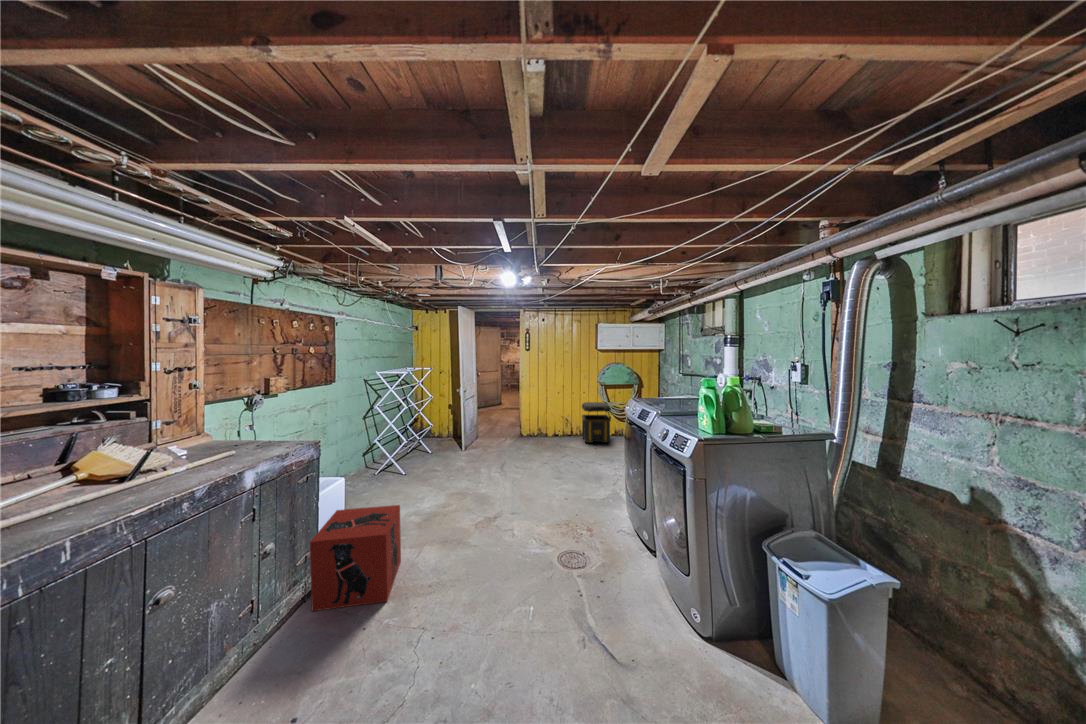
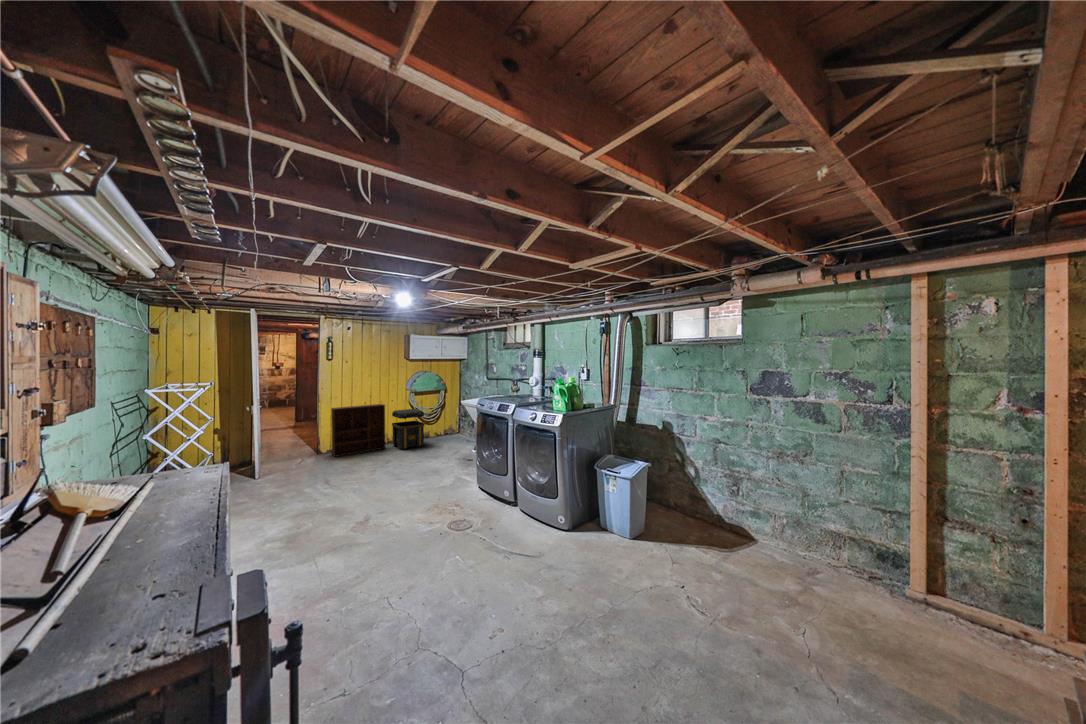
shelving unit: none [528,395,573,440] -> present [331,404,385,457]
storage box: present [310,505,401,611] -> none [249,516,345,632]

